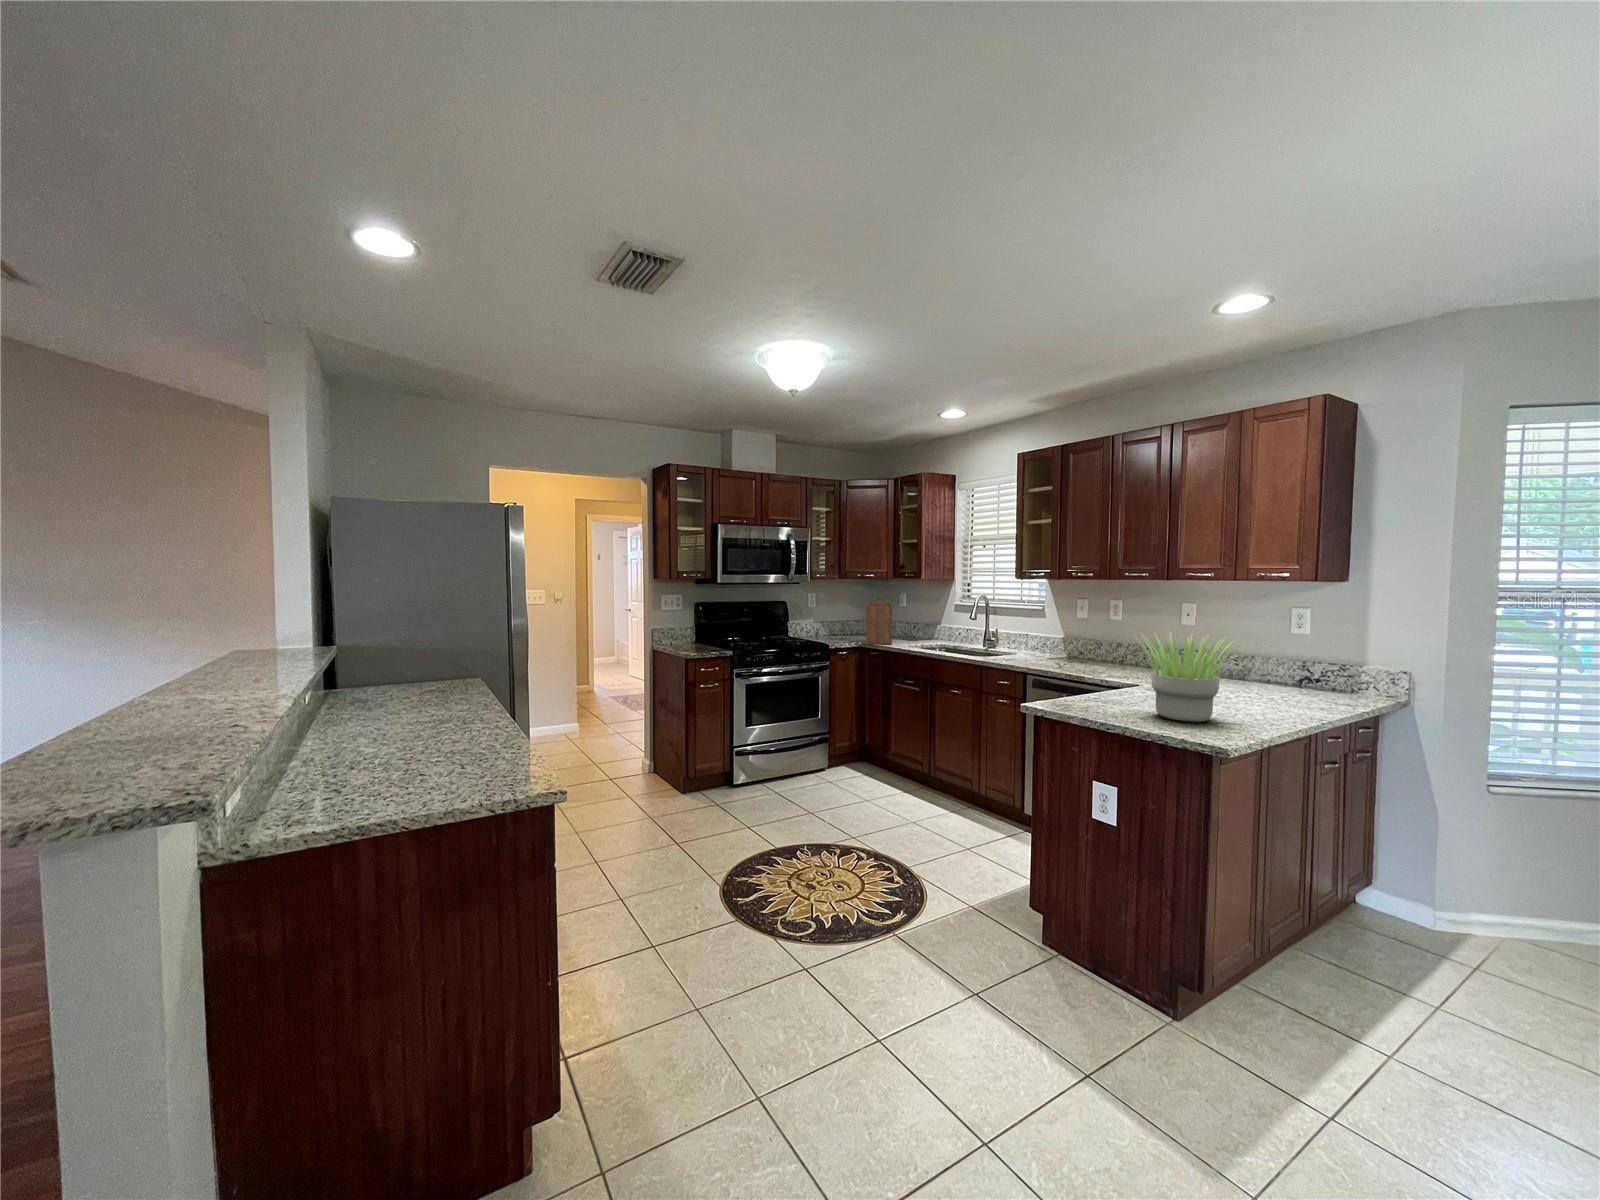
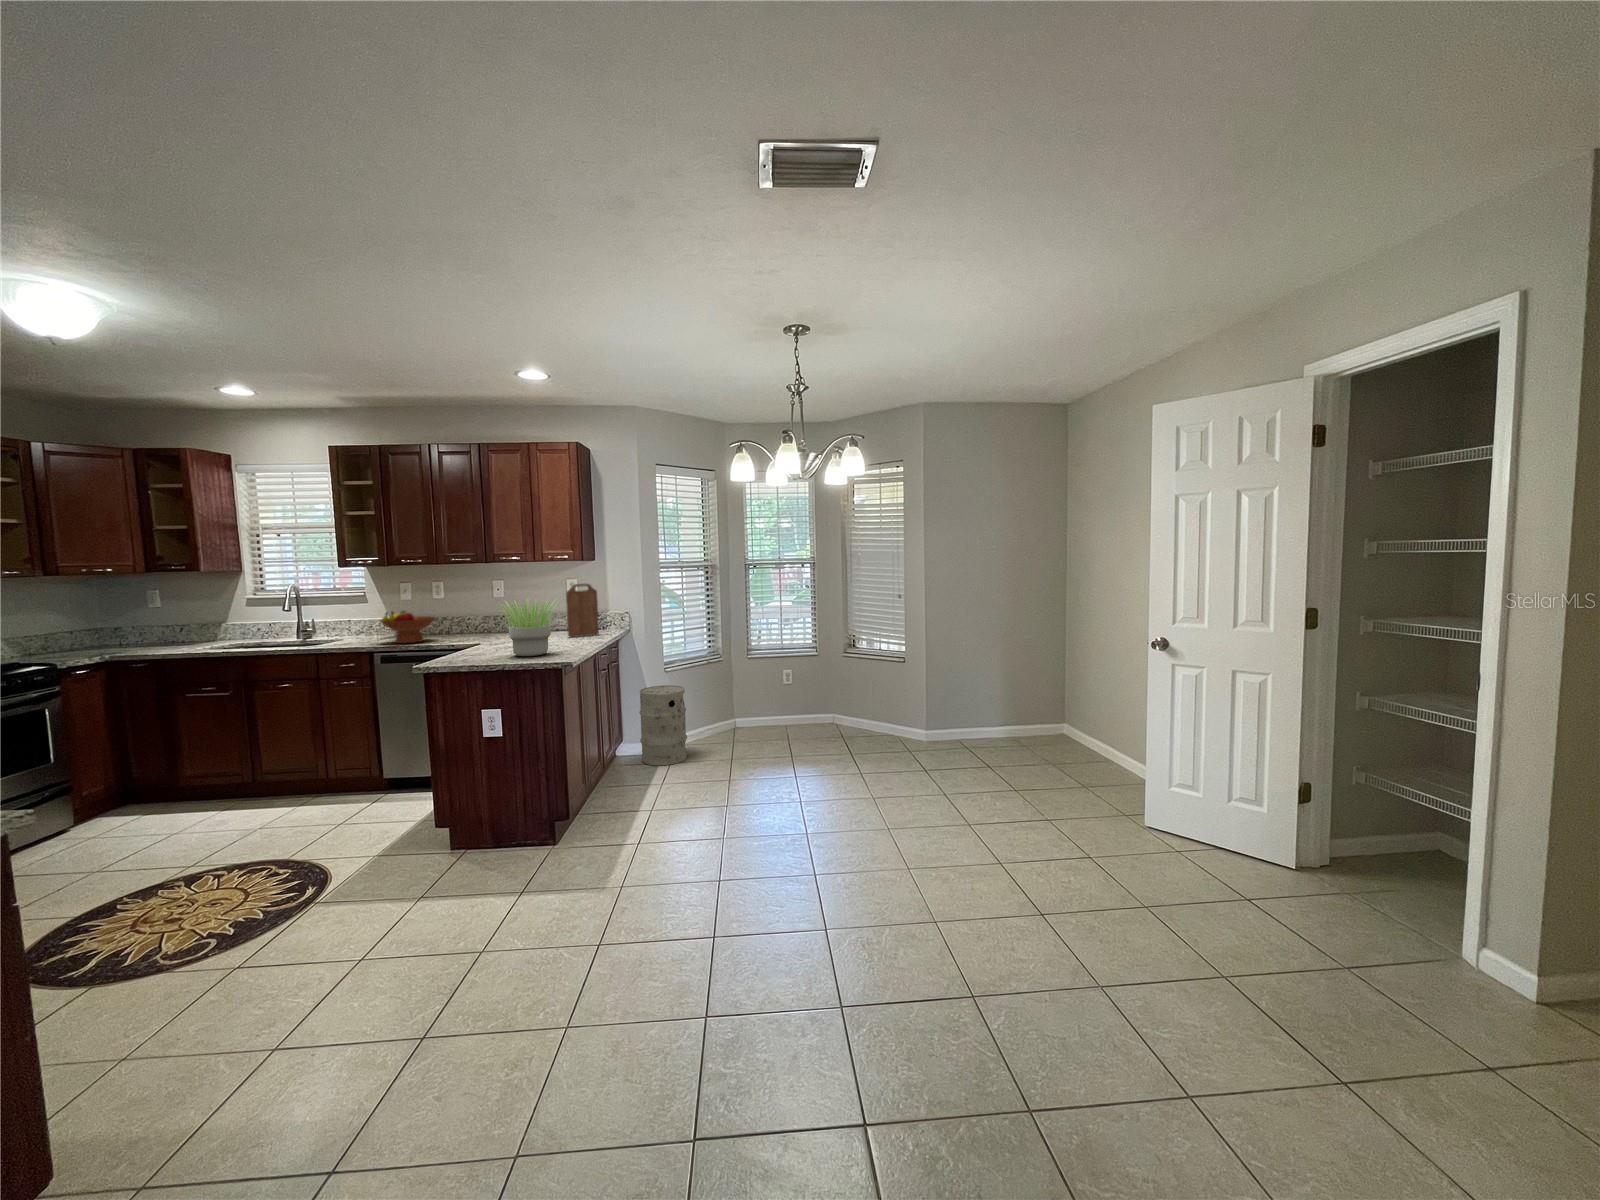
cutting board: present [866,598,893,645] -> present [566,584,599,637]
fruit bowl: none [1039,630,1100,668] -> present [380,611,435,643]
trash can: none [1412,810,1540,981] -> present [639,685,687,766]

